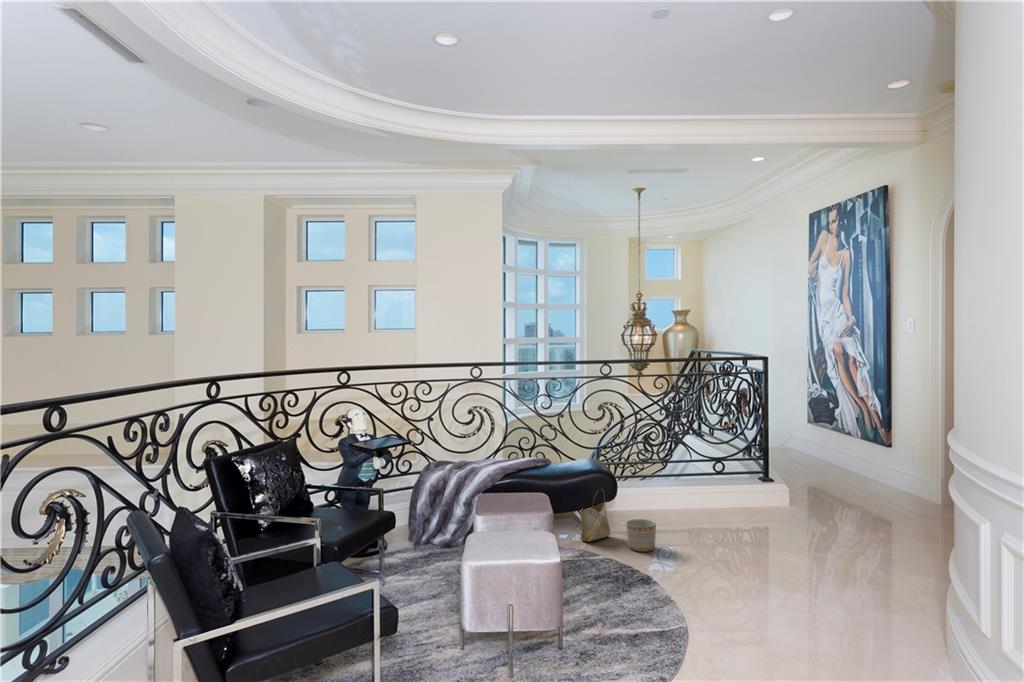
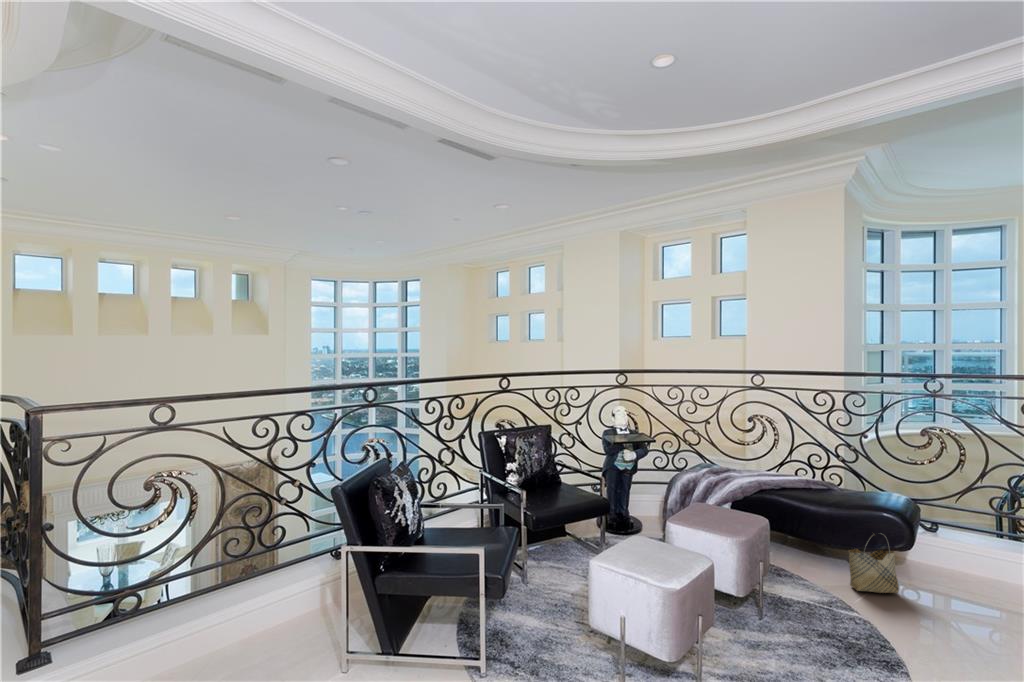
planter: present [626,519,656,552] -> none [909,583,958,633]

